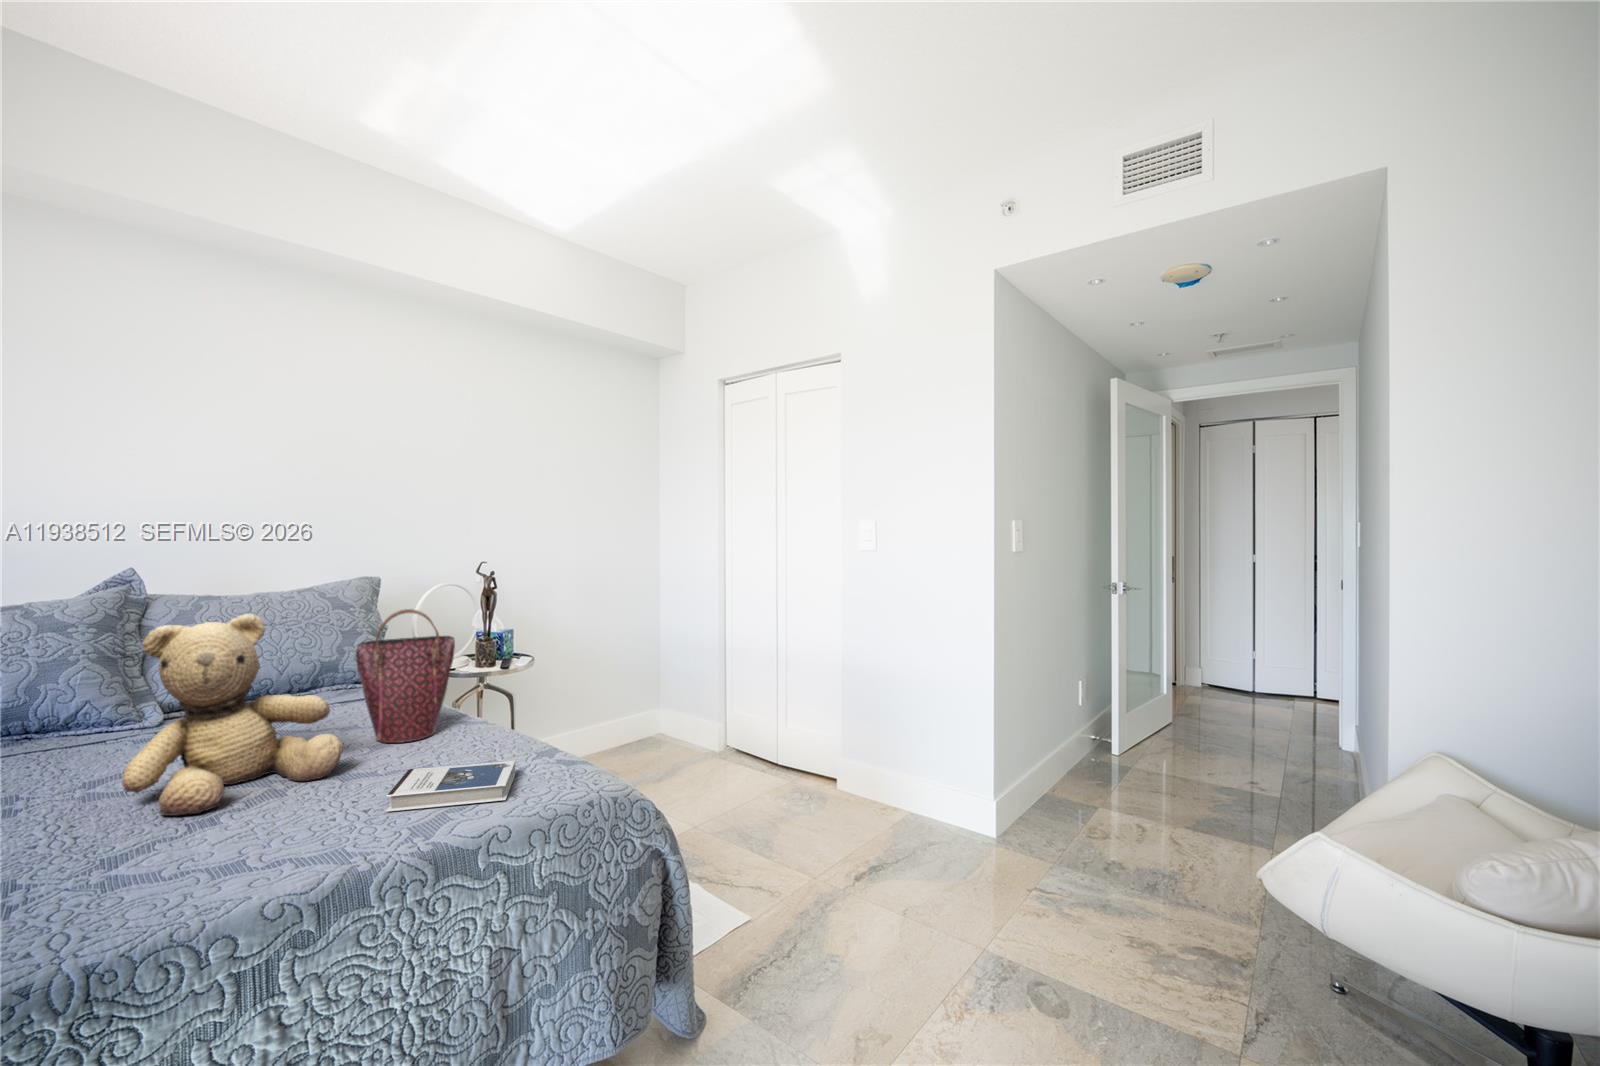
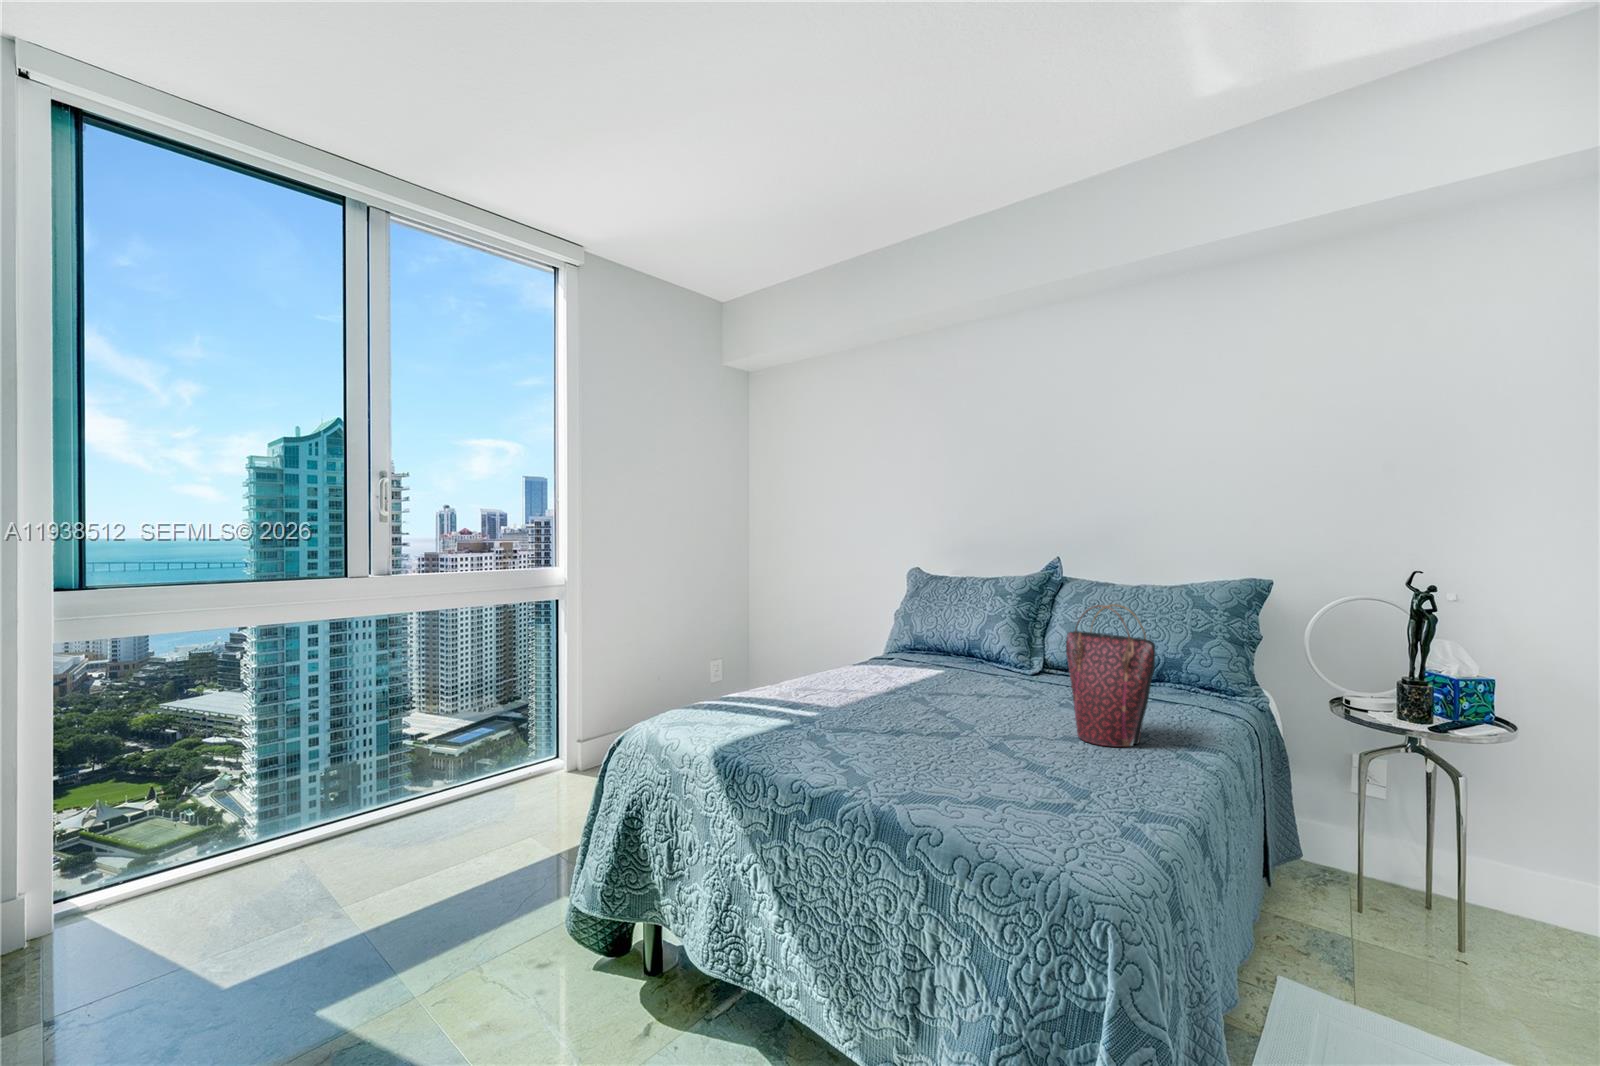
teddy bear: present [122,614,343,816] -> none [887,590,1013,739]
hardback book: present [386,761,515,812] -> none [929,754,1060,815]

